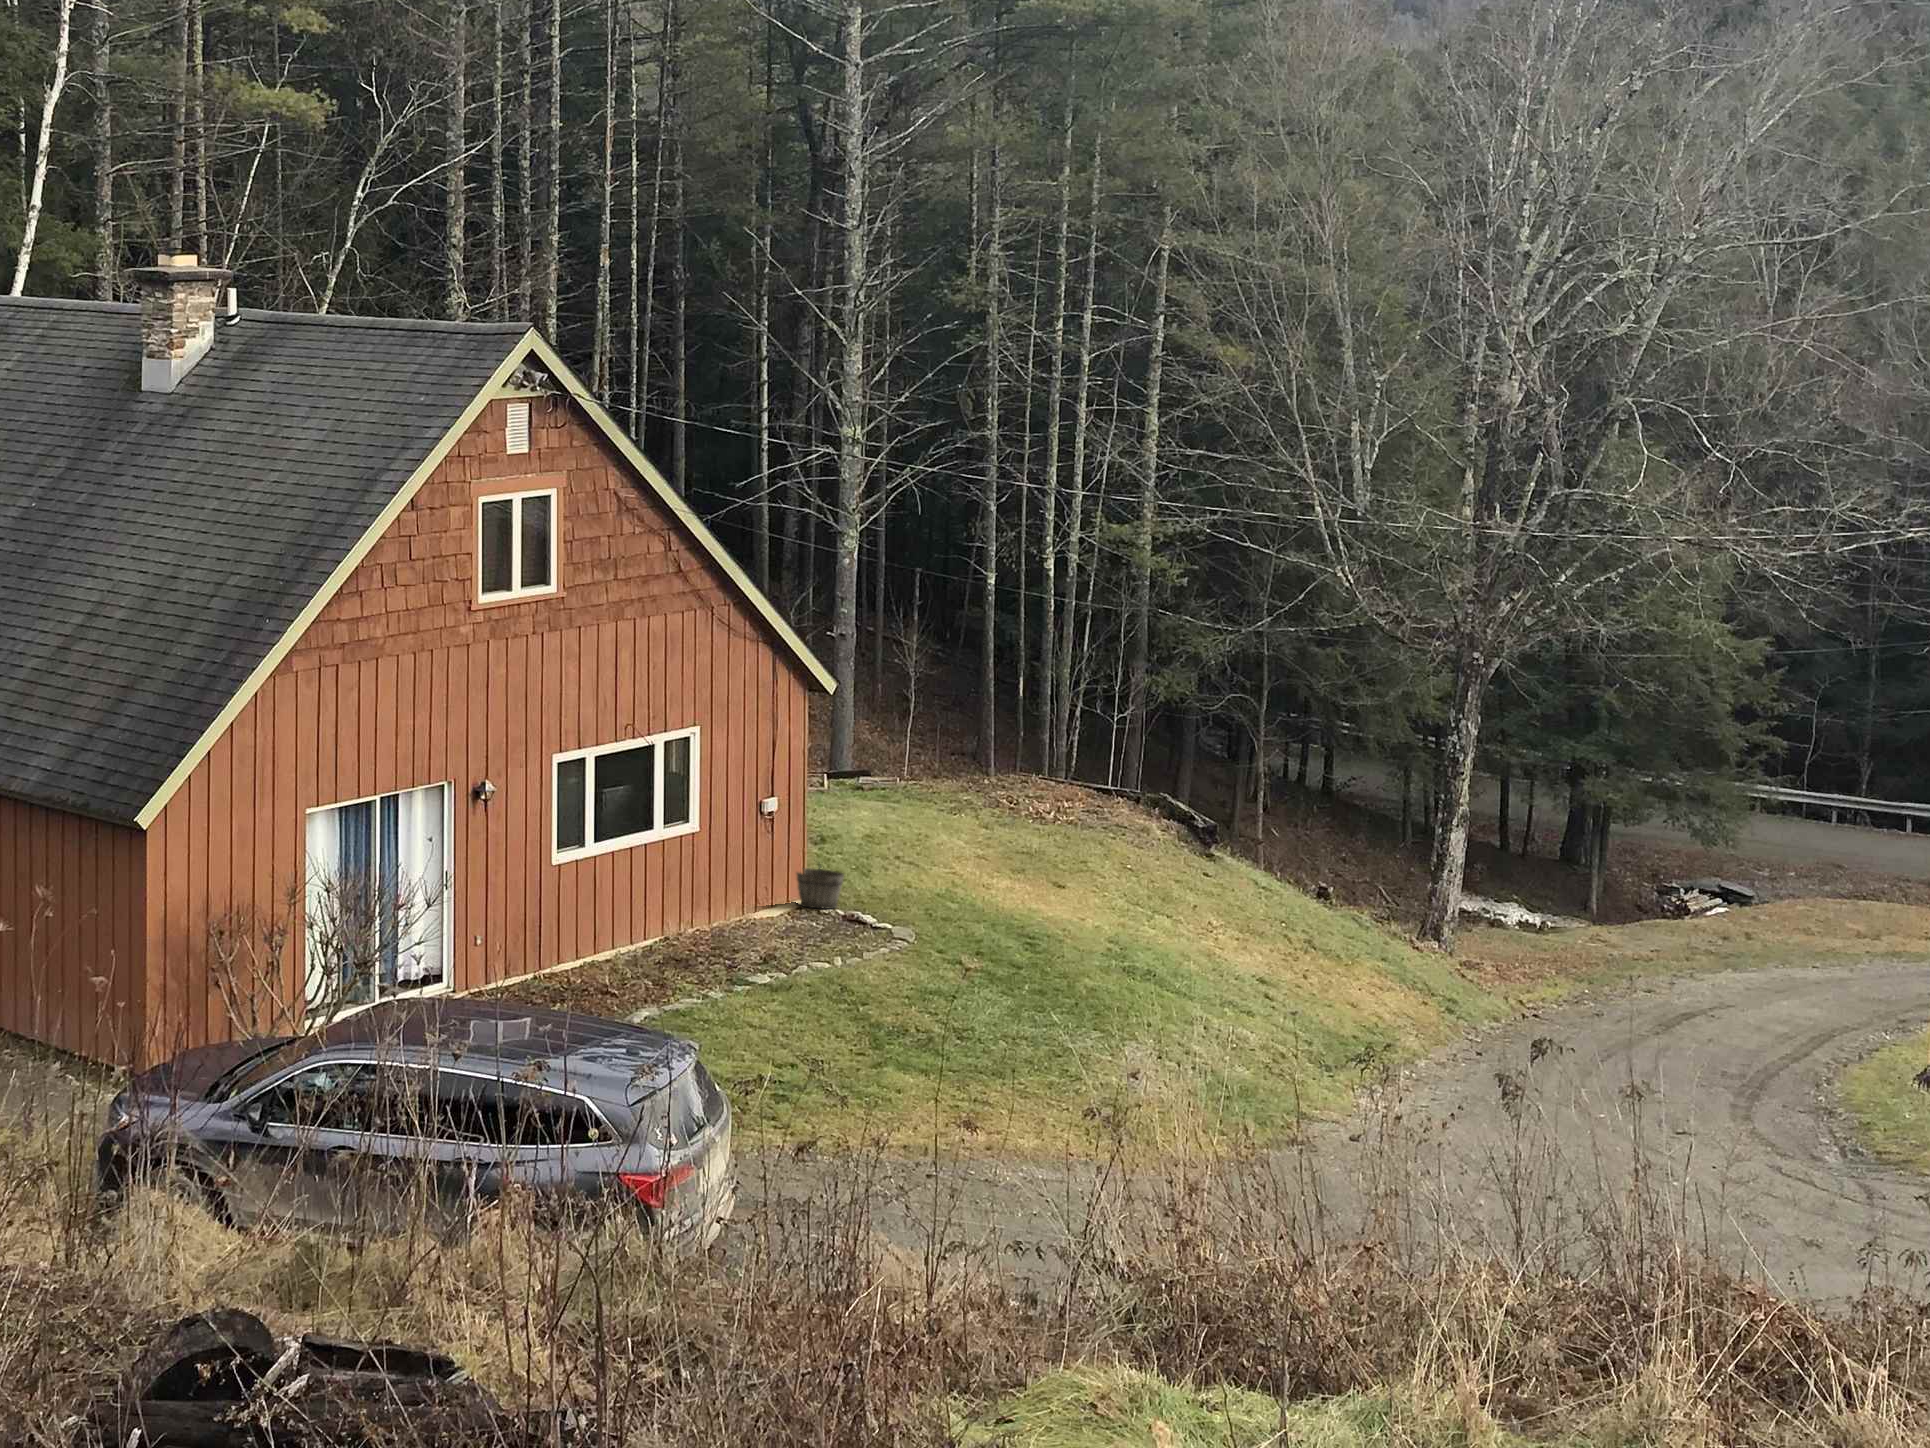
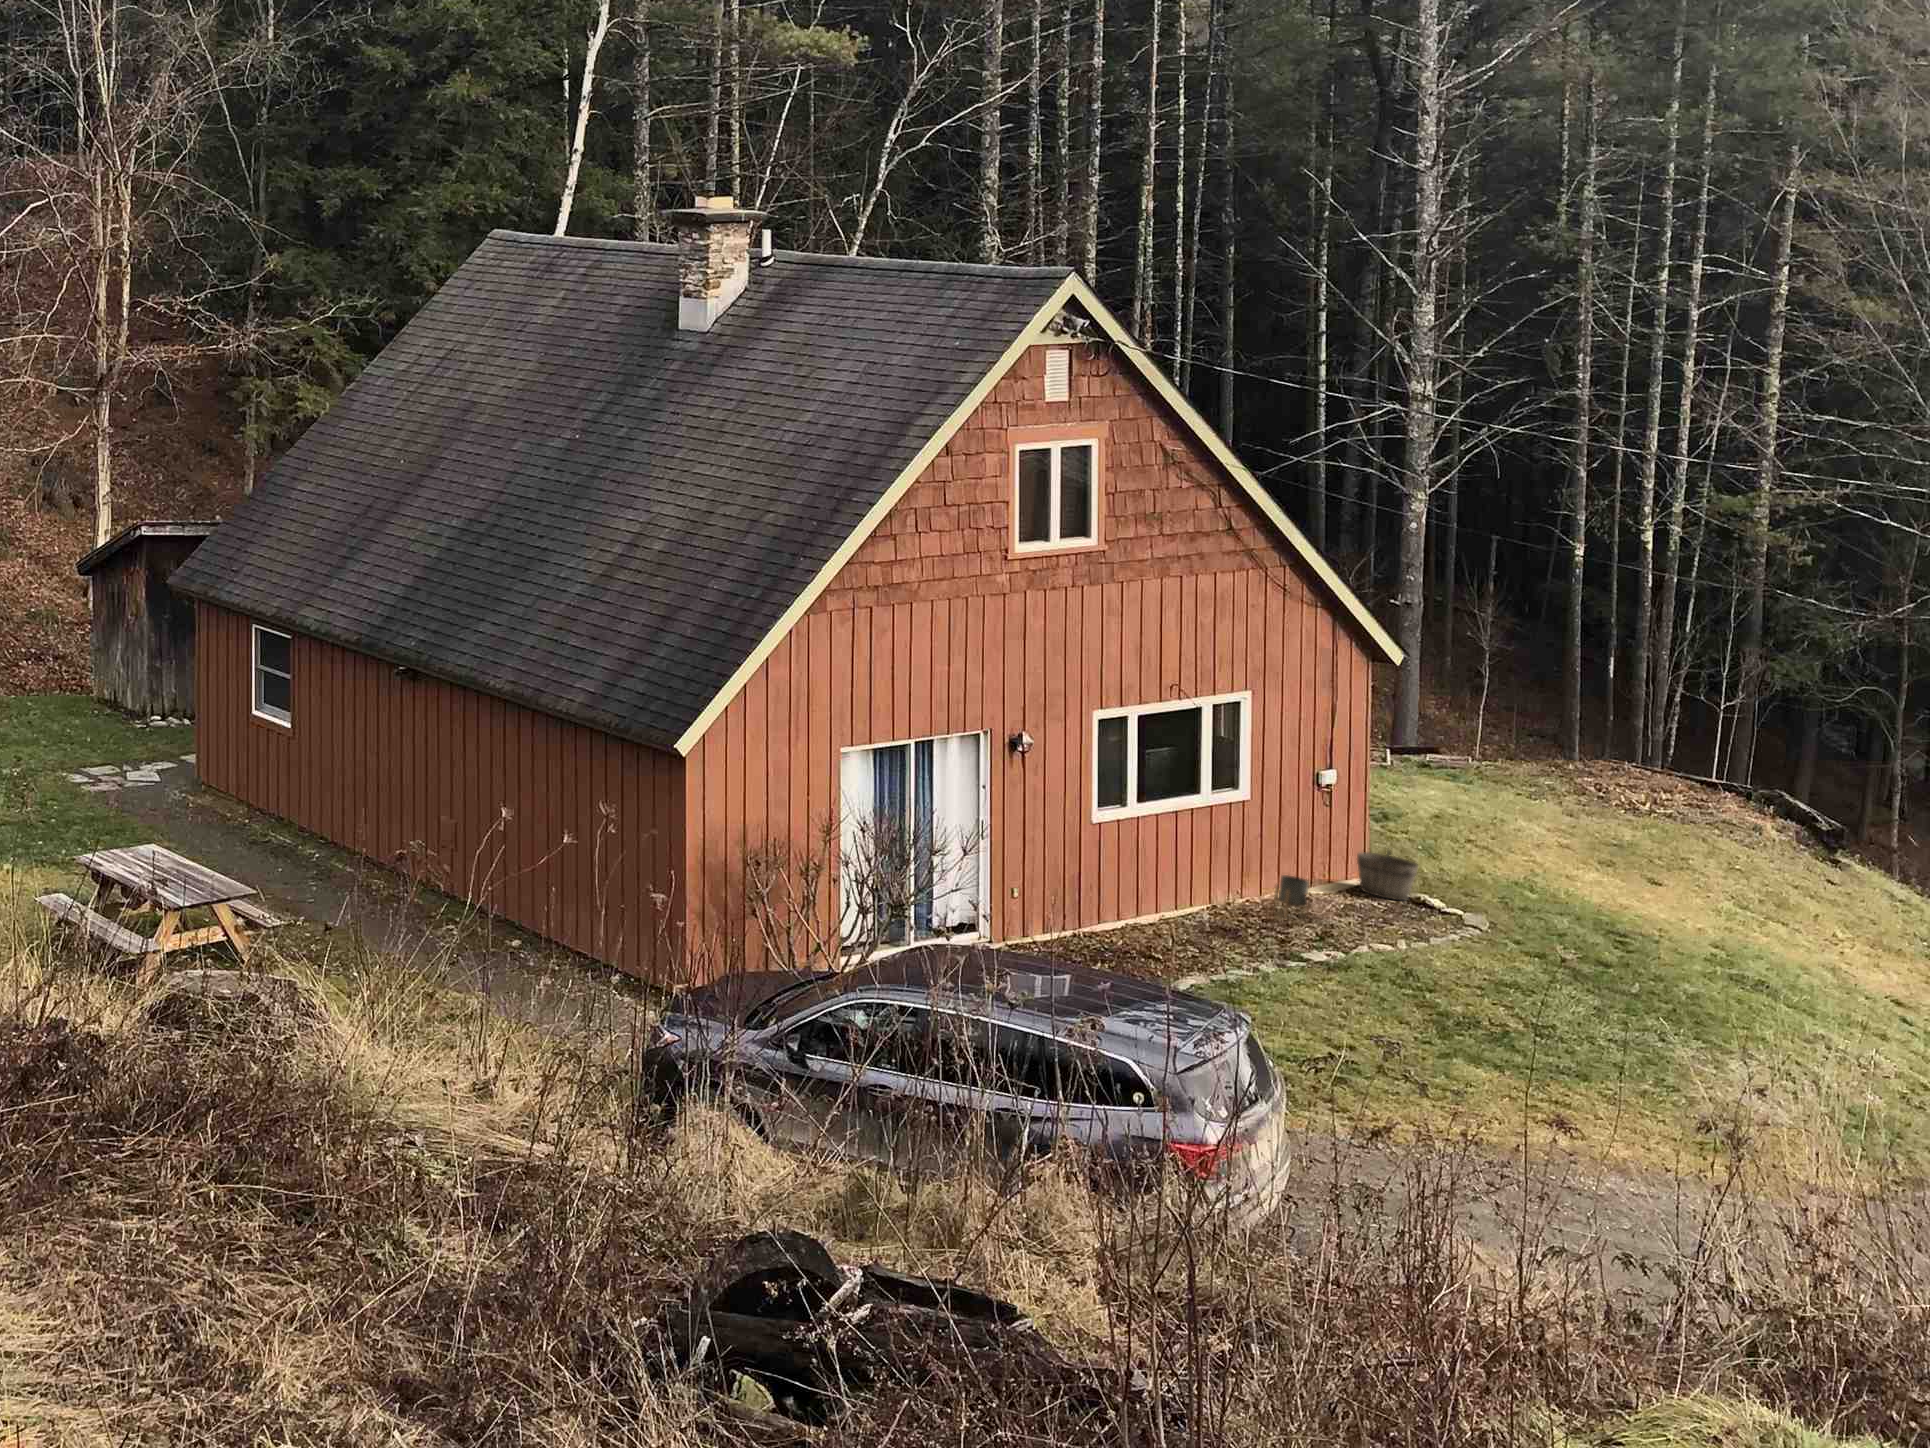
planter: none [721,897,754,938] -> present [1274,875,1311,920]

